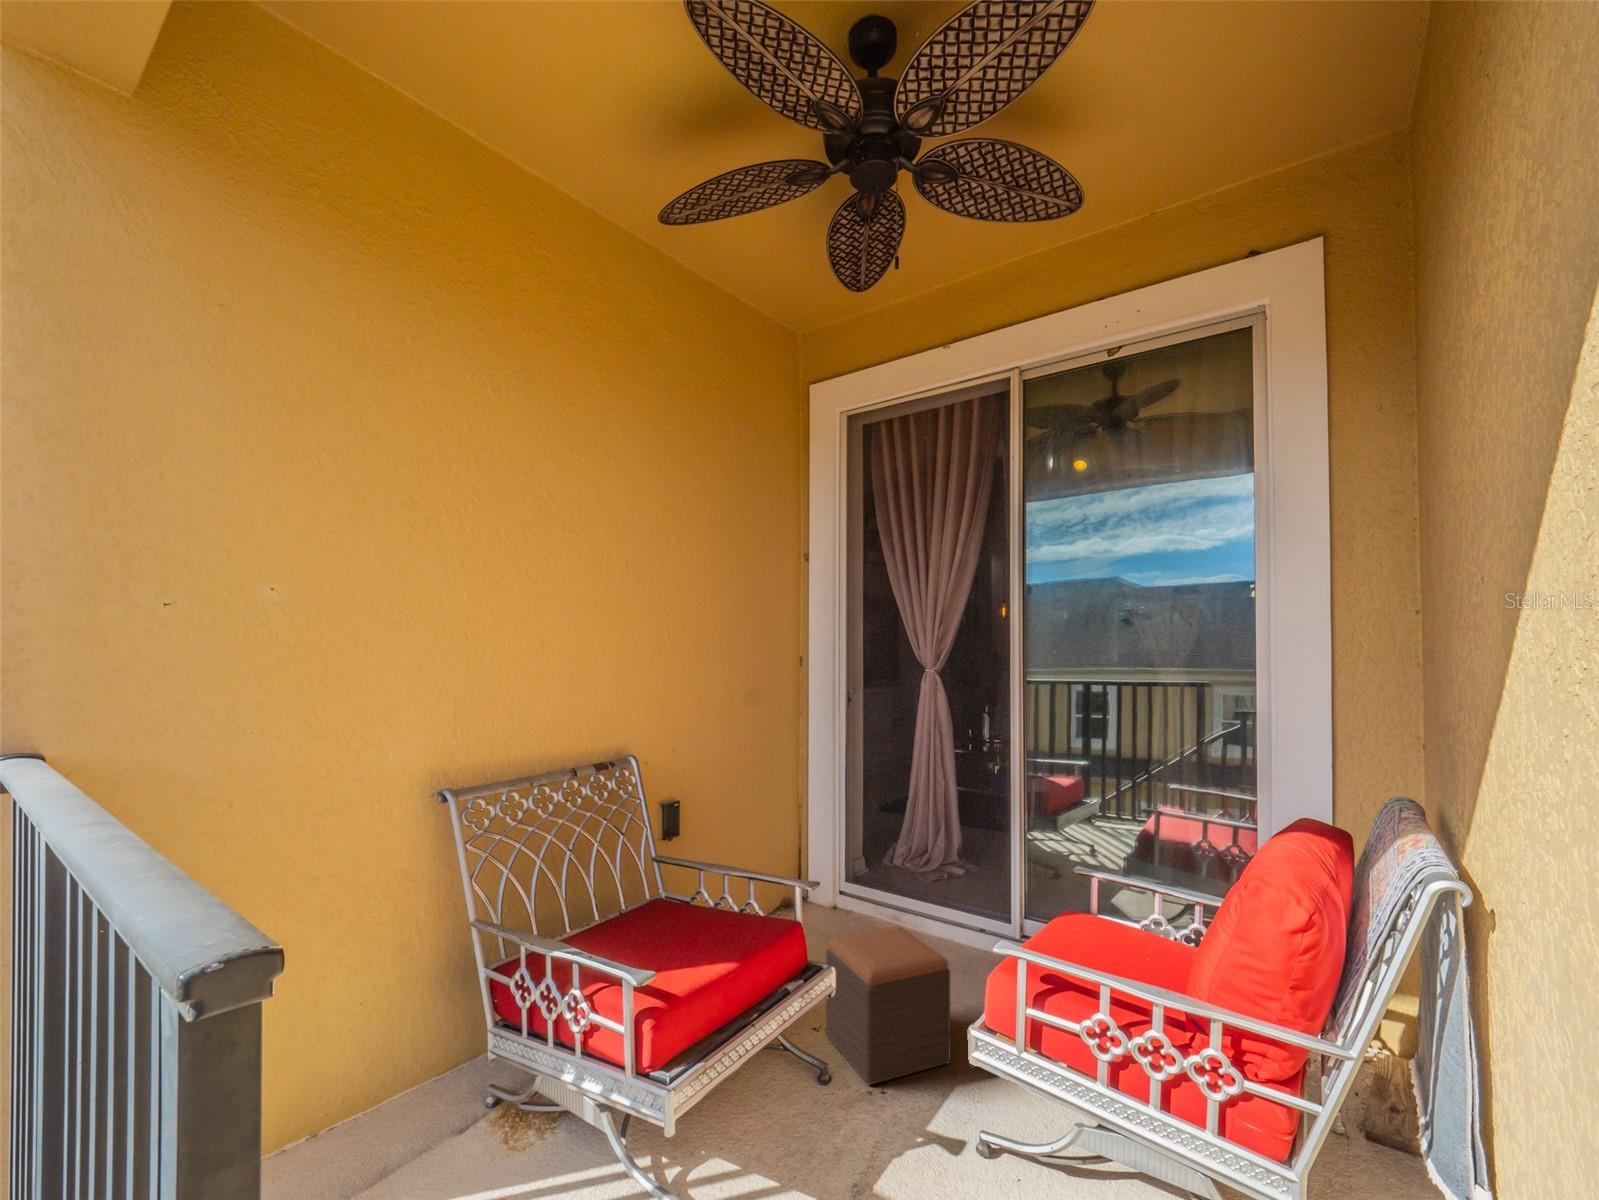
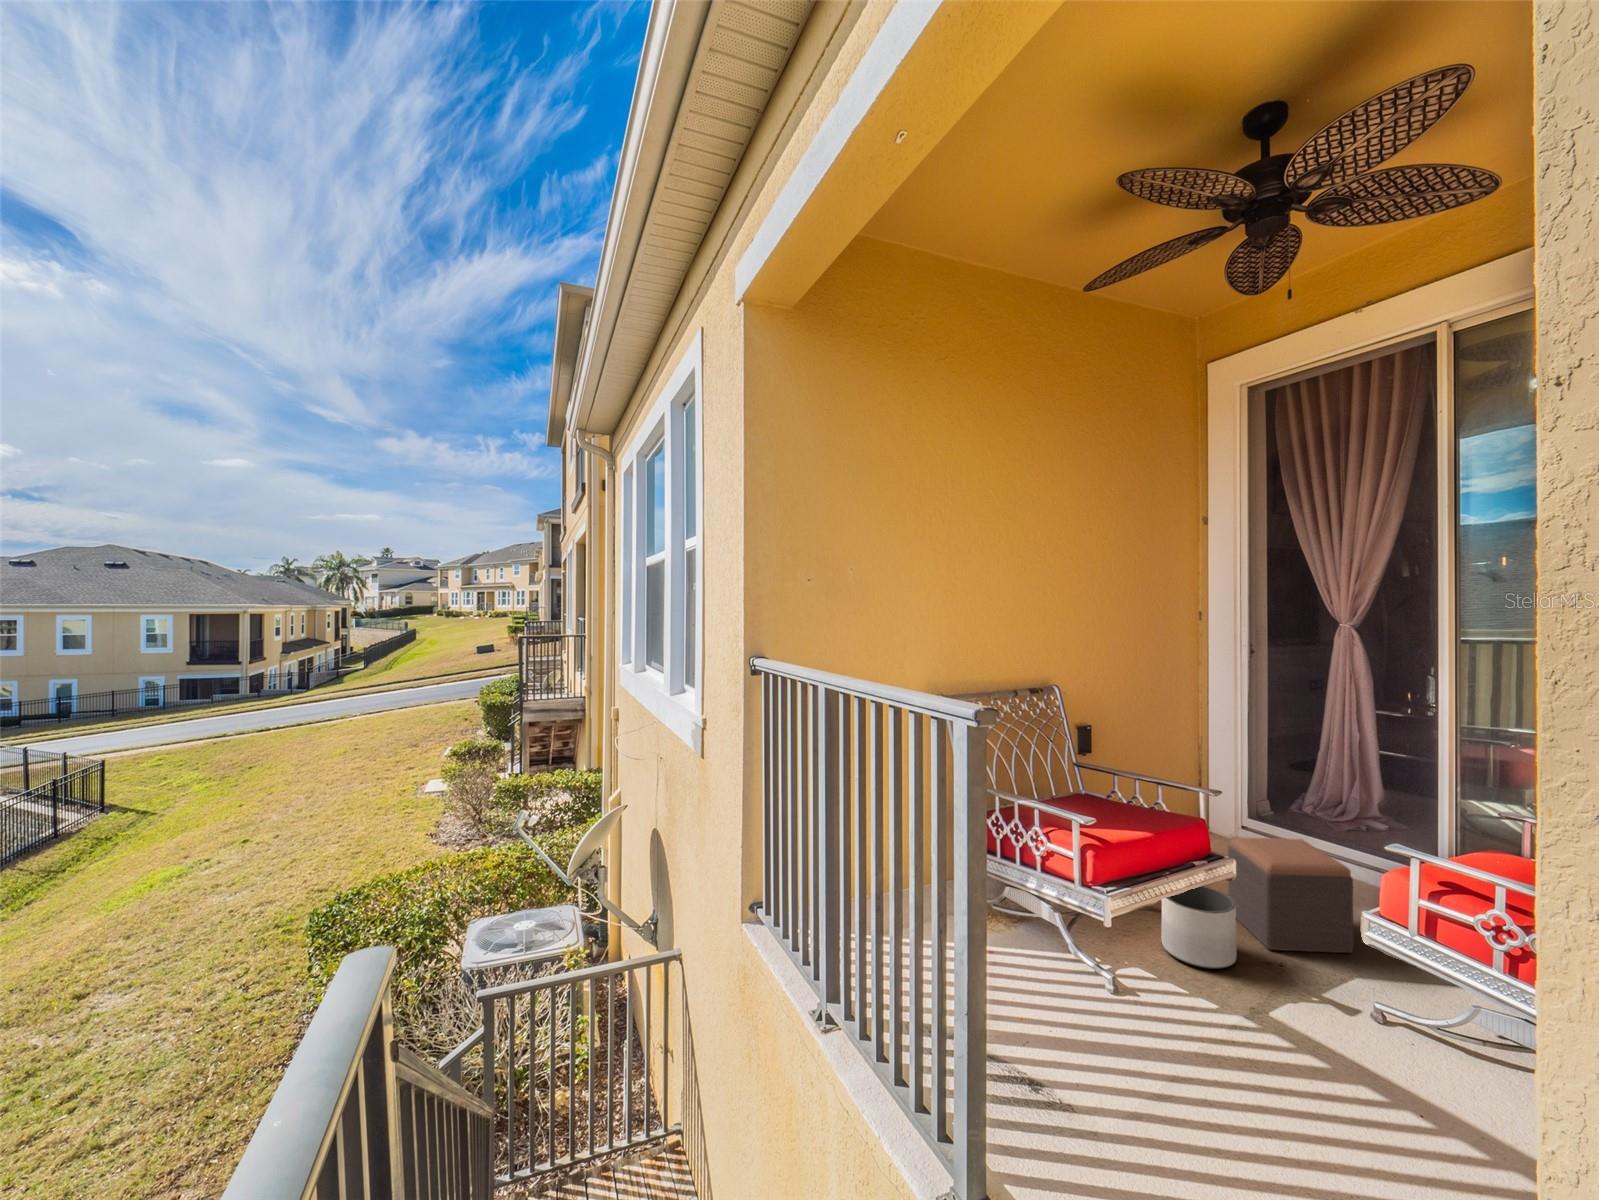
planter: none [747,1017,835,1145] -> present [1161,886,1237,969]

